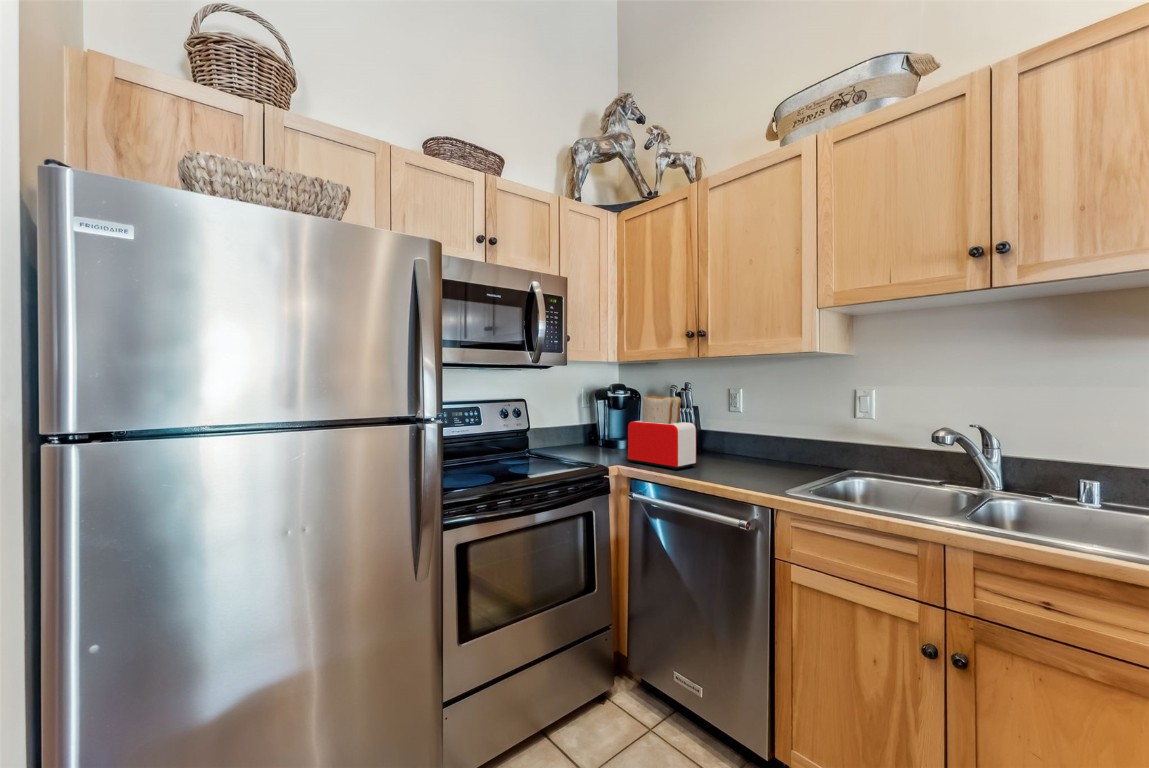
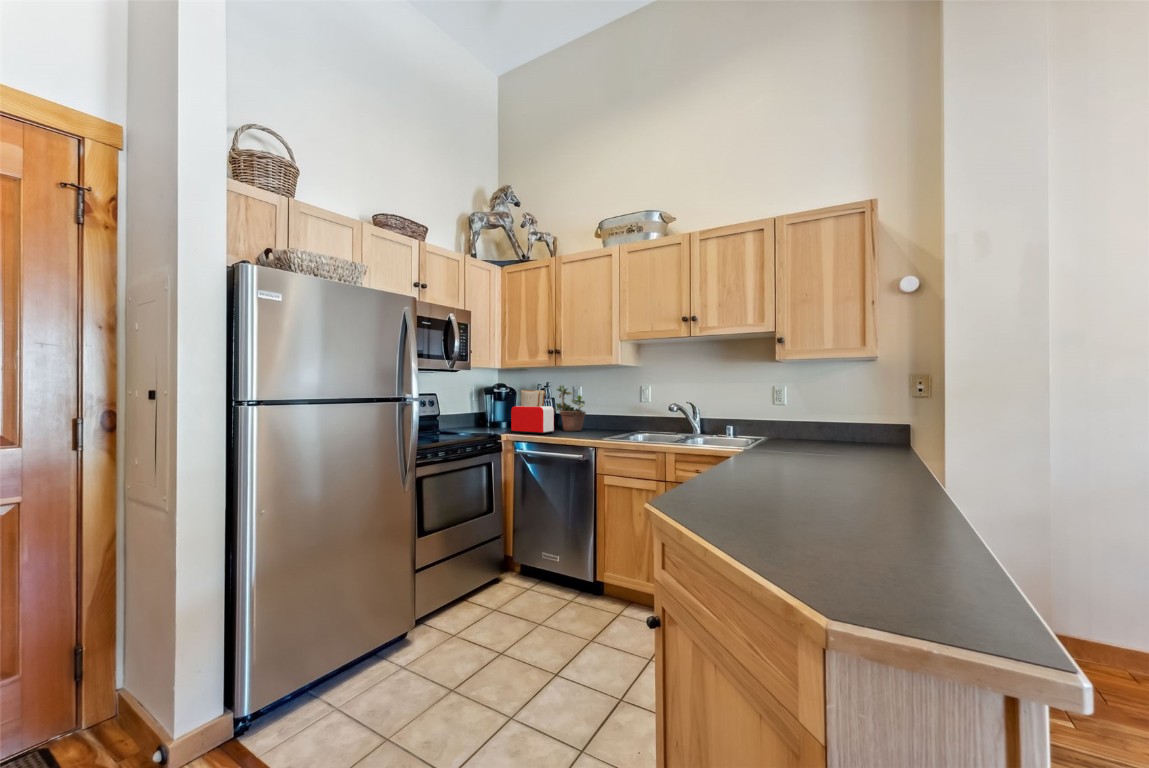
potted plant: none [698,380,751,462] -> present [555,385,586,431]

